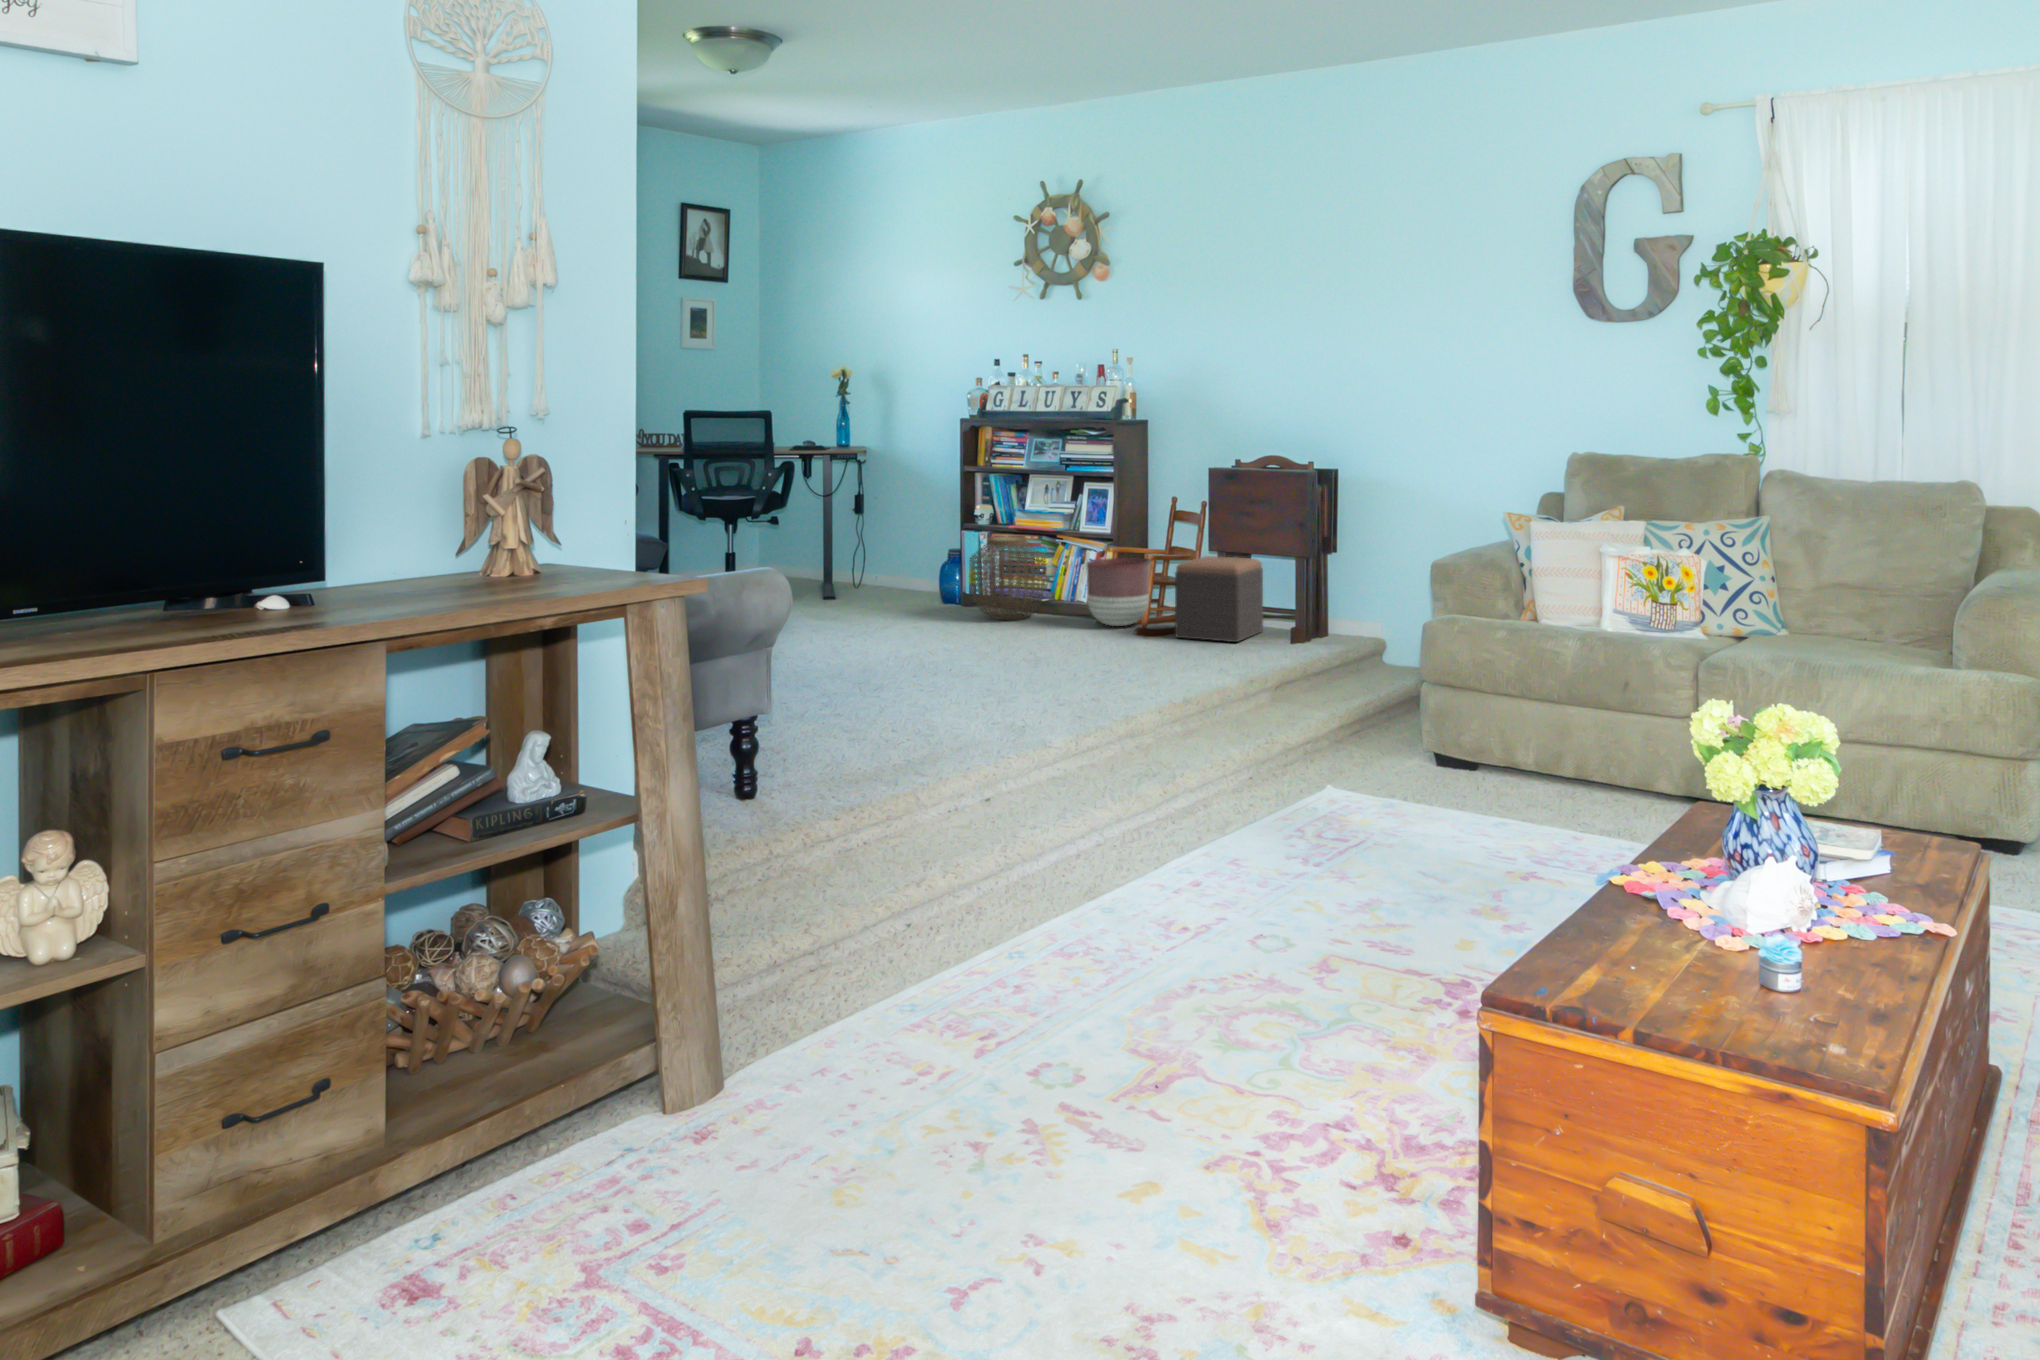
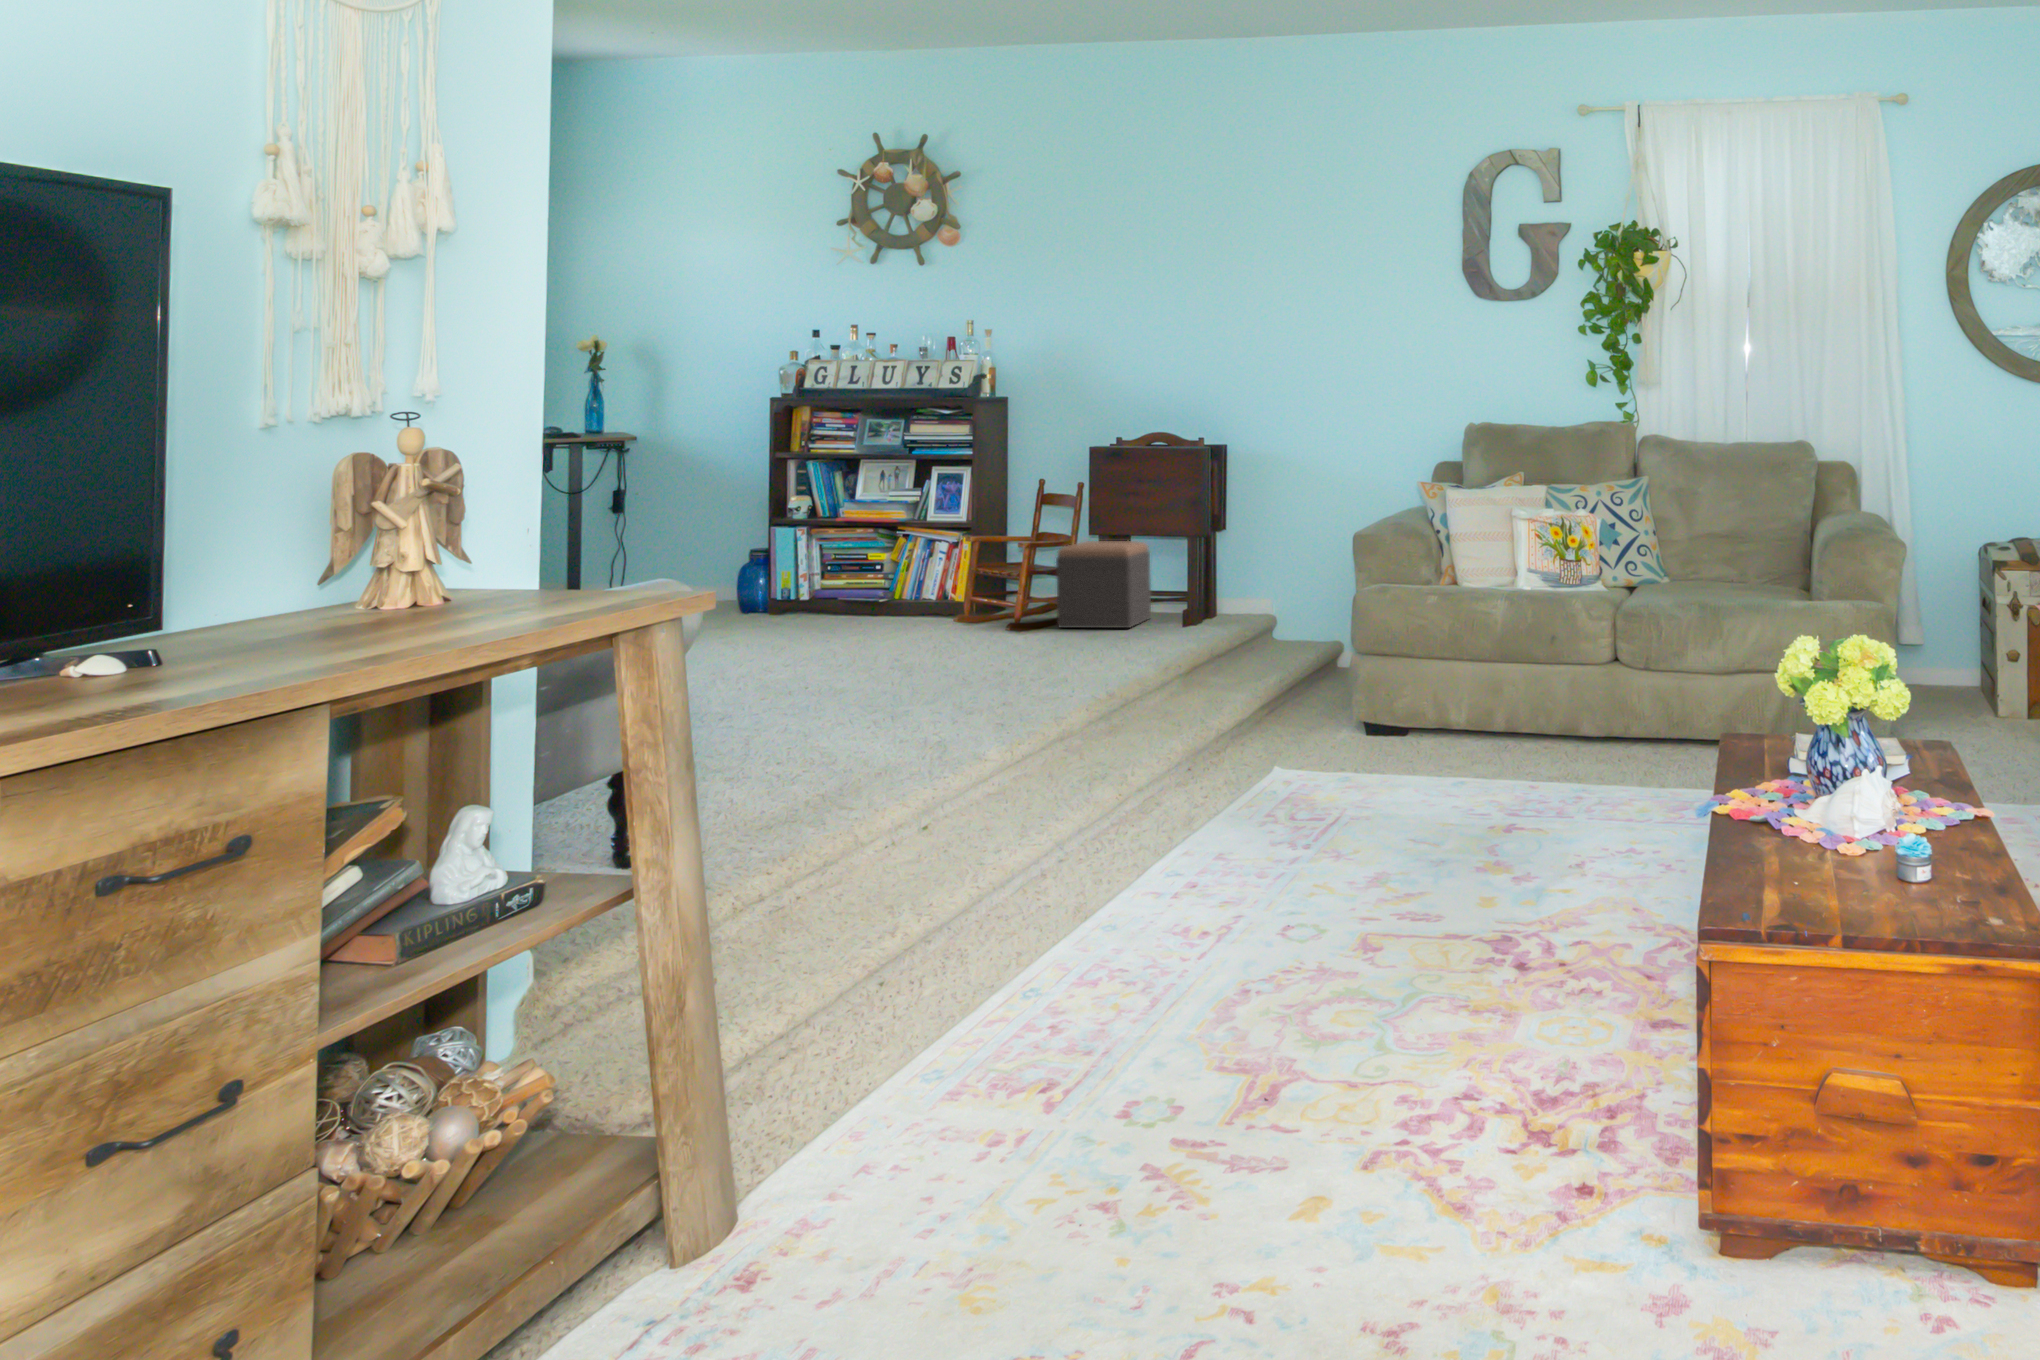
woven basket: present [969,536,1046,620] -> none [796,528,892,622]
planter: present [1086,558,1149,626] -> none [946,548,1020,621]

